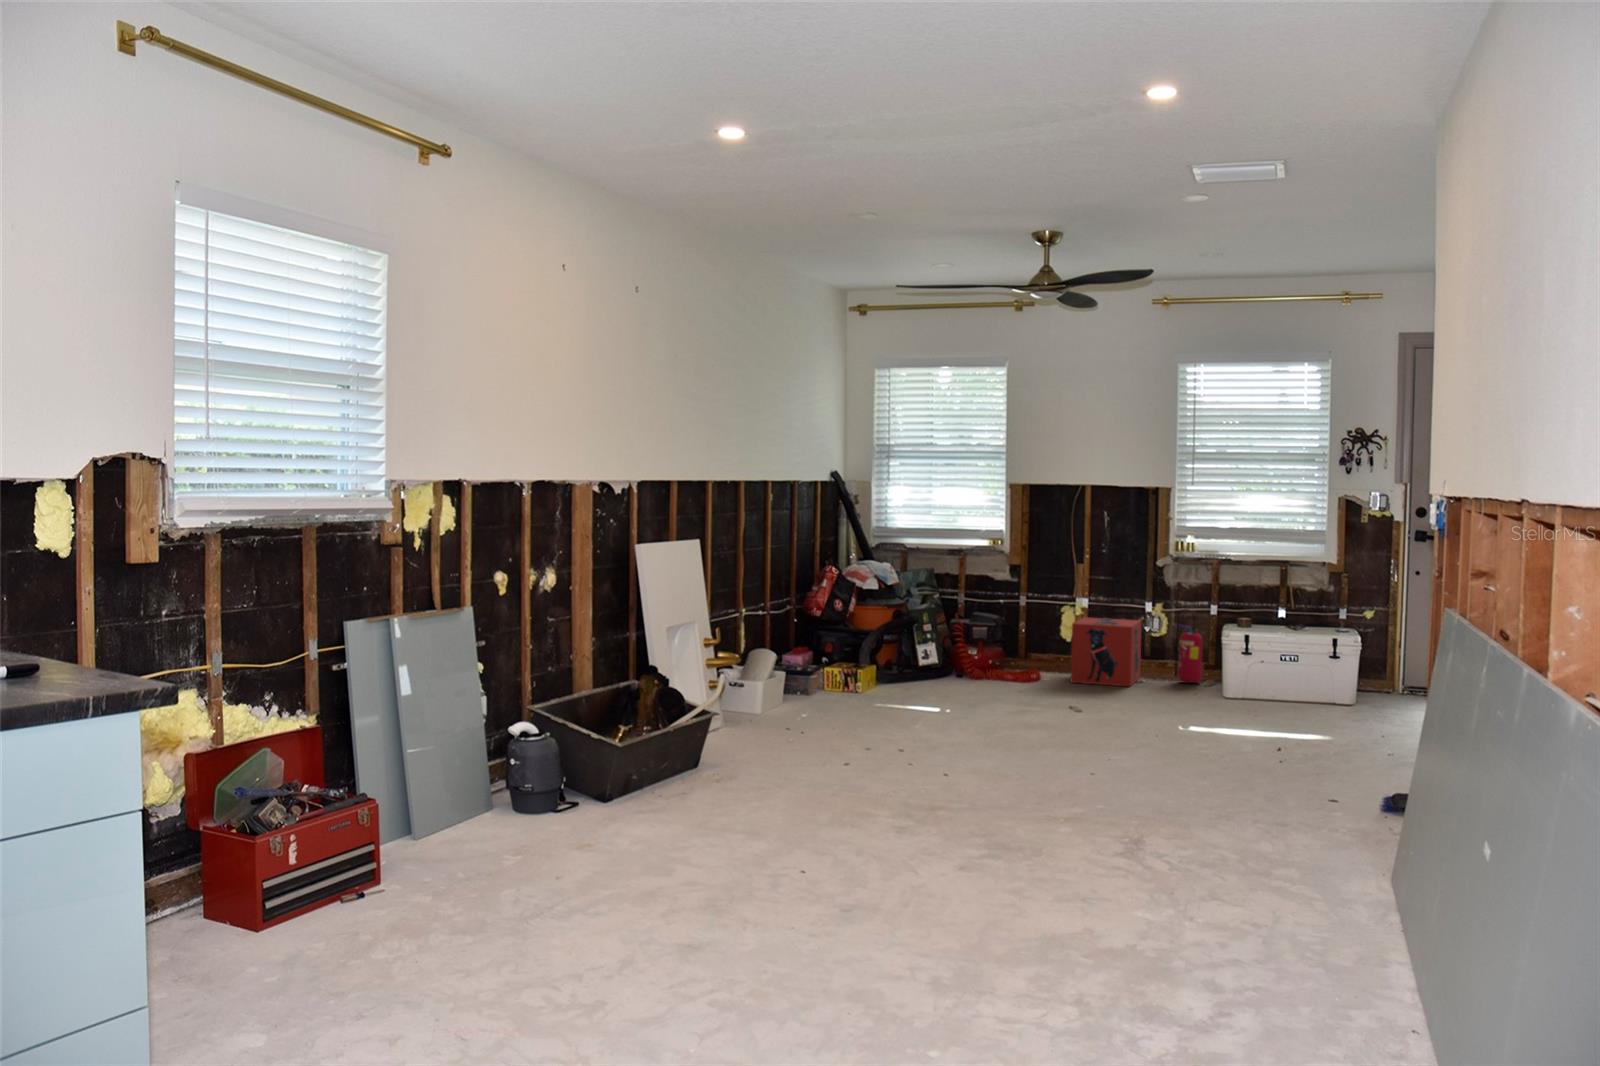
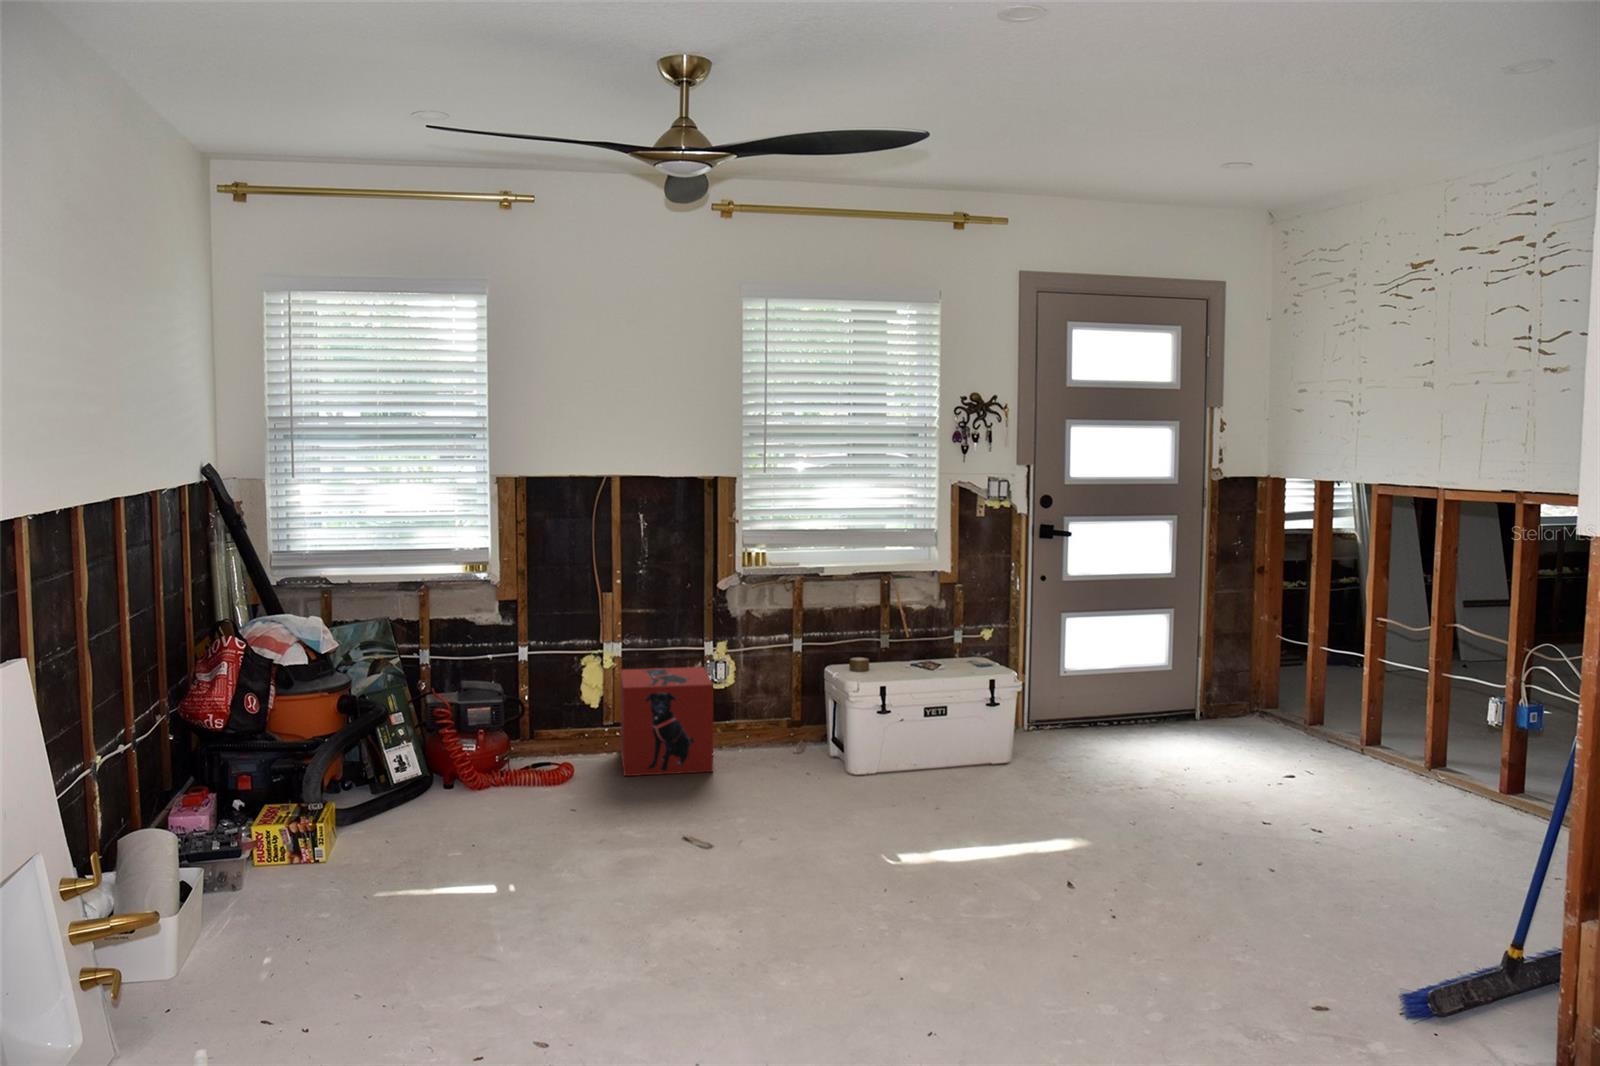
fire extinguisher: present [1173,609,1203,683] -> none [750,647,792,750]

